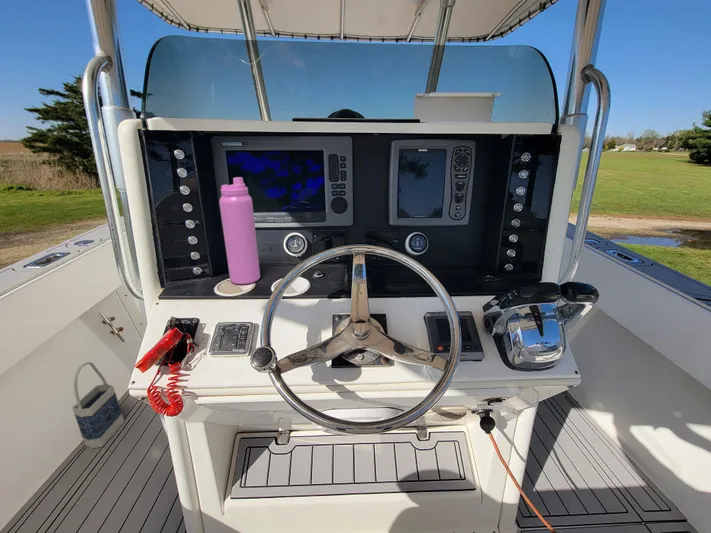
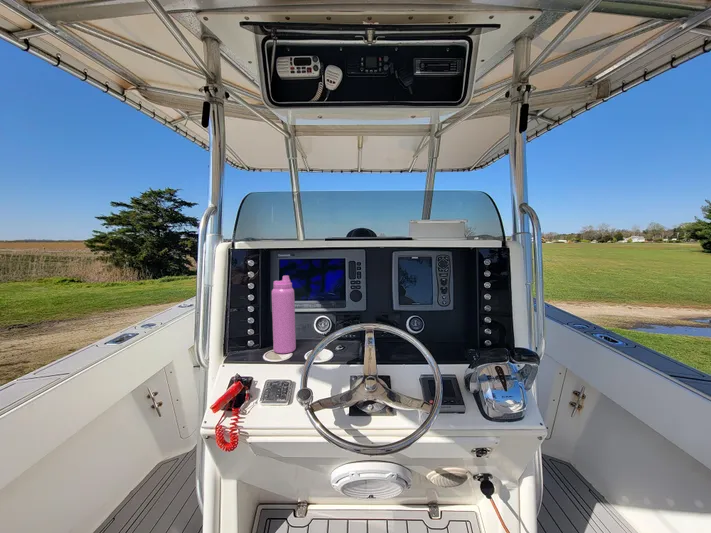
bag: present [72,362,124,449] -> none [124,424,162,508]

